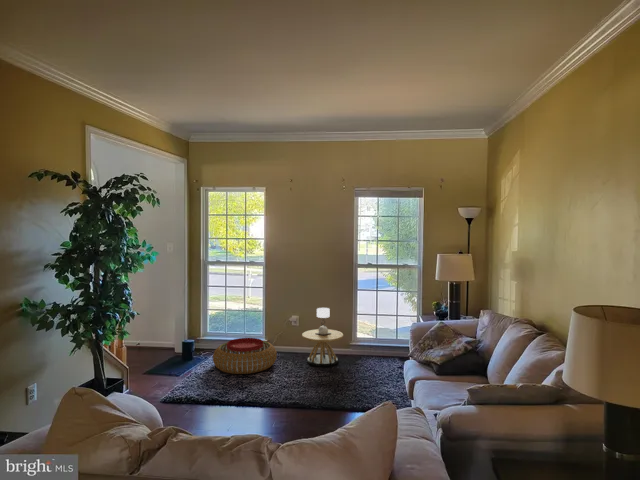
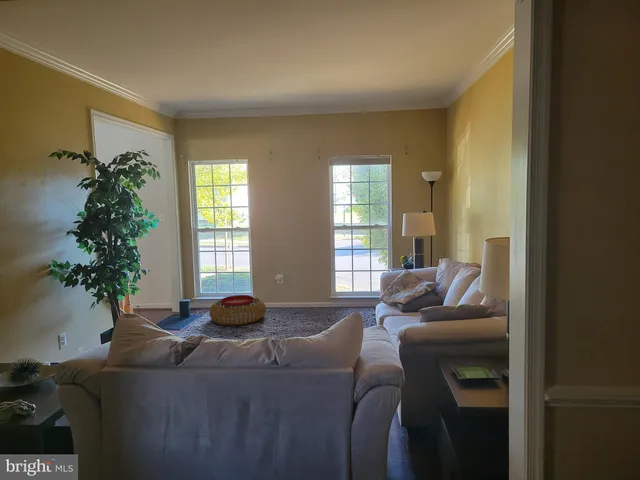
side table: present [302,308,343,366] -> none [288,266,324,316]

